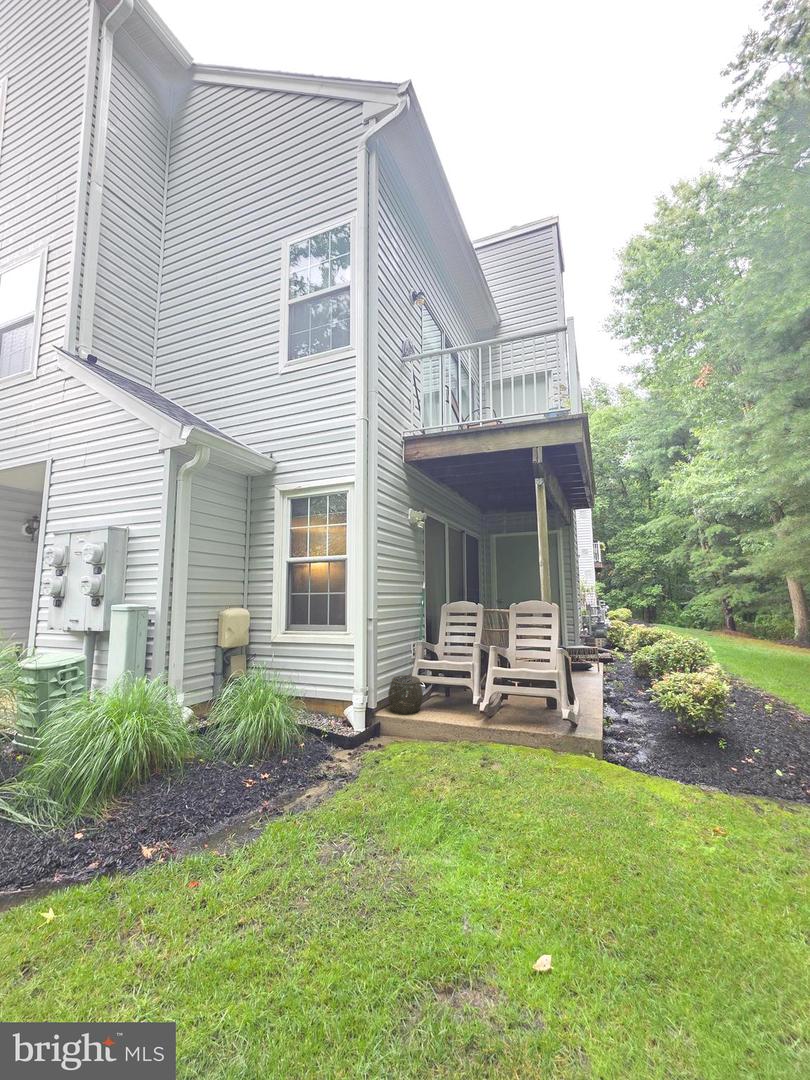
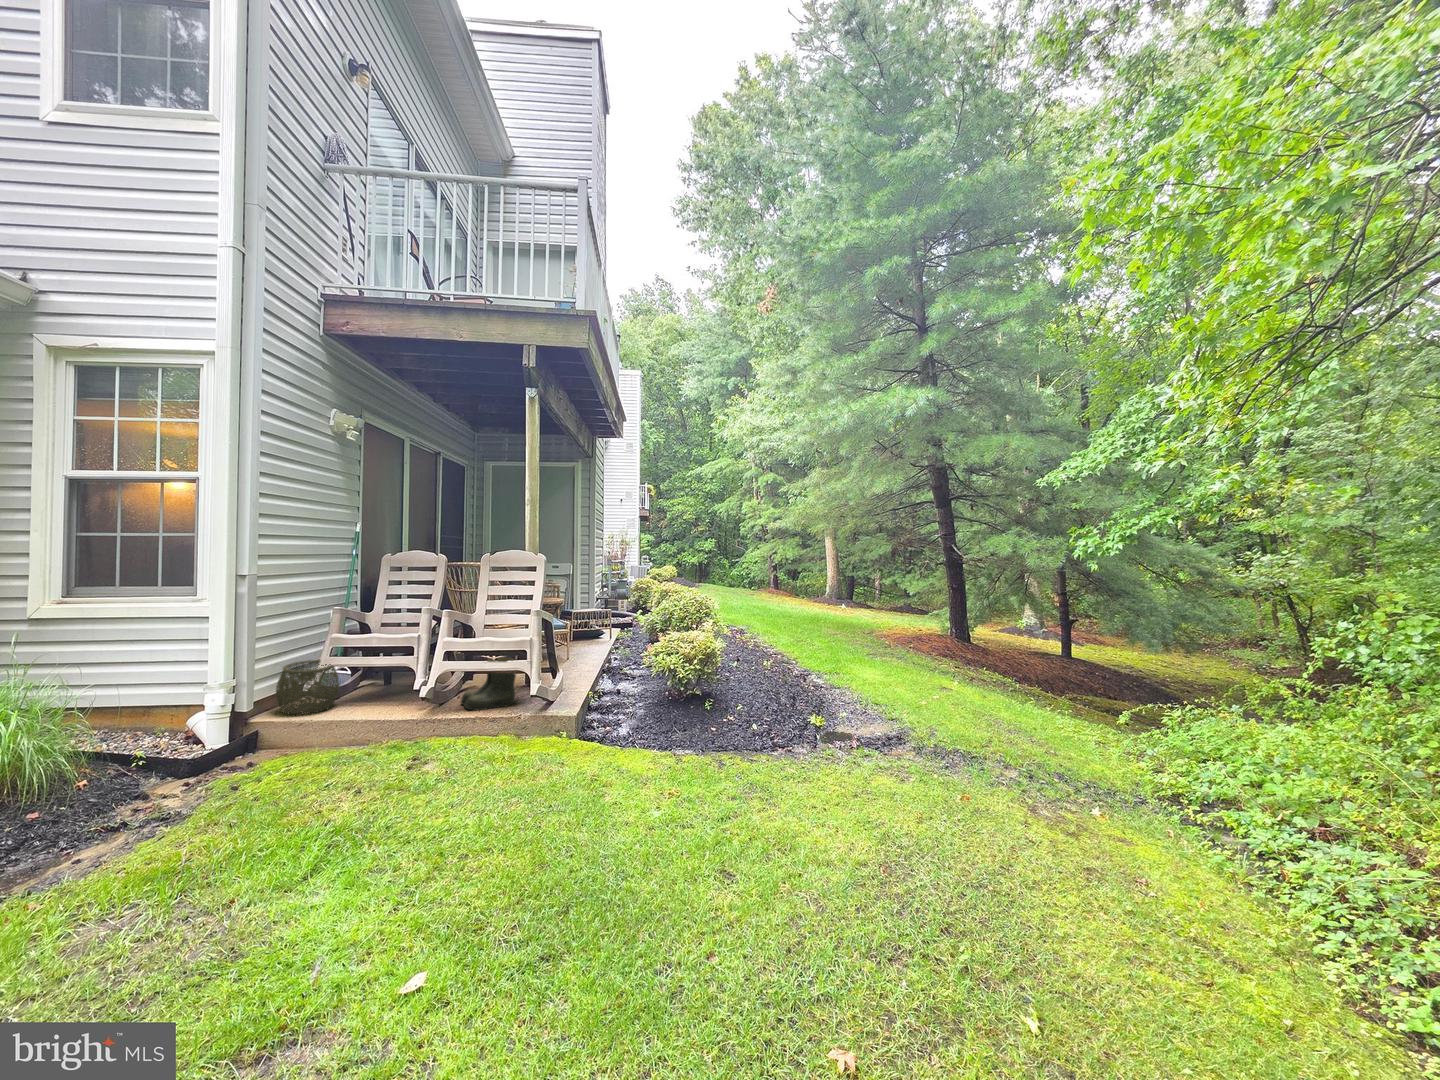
boots: none [503,688,546,731] -> present [460,658,516,710]

